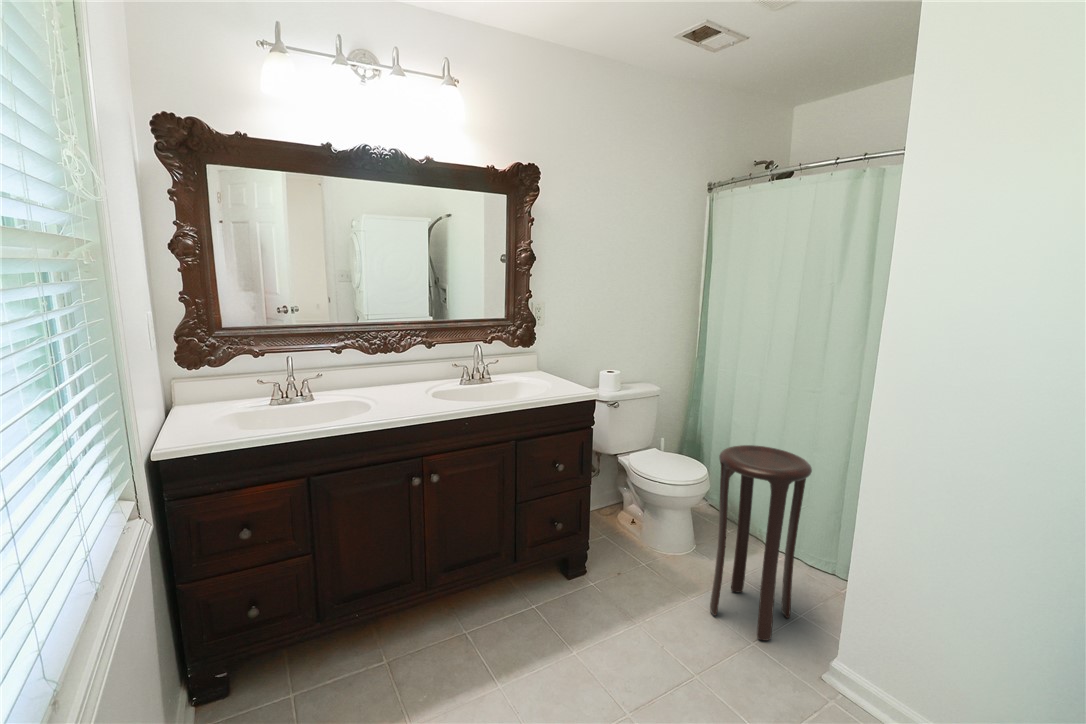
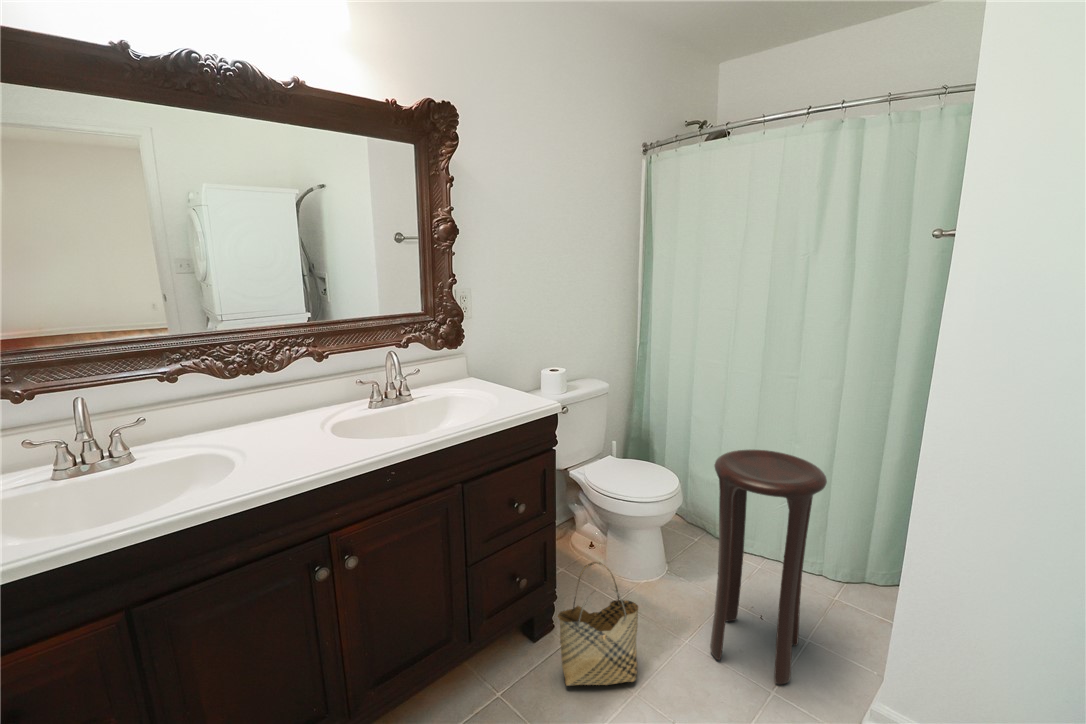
woven basket: none [582,519,648,616] -> present [558,562,639,686]

